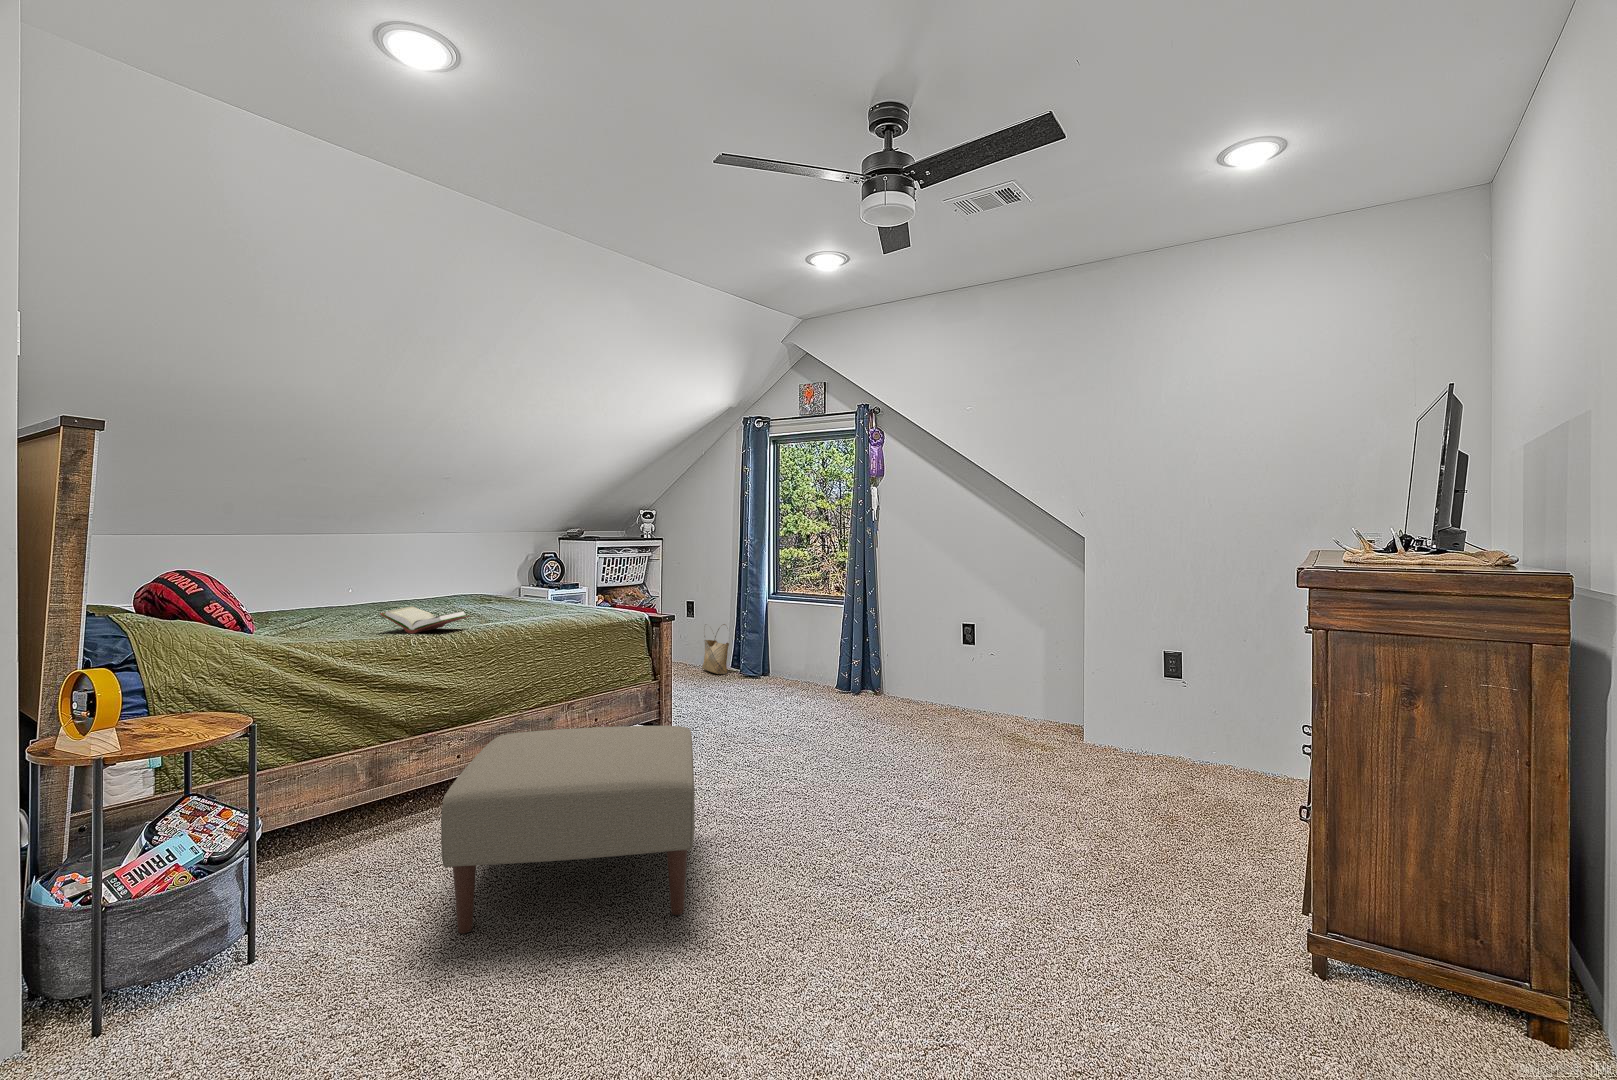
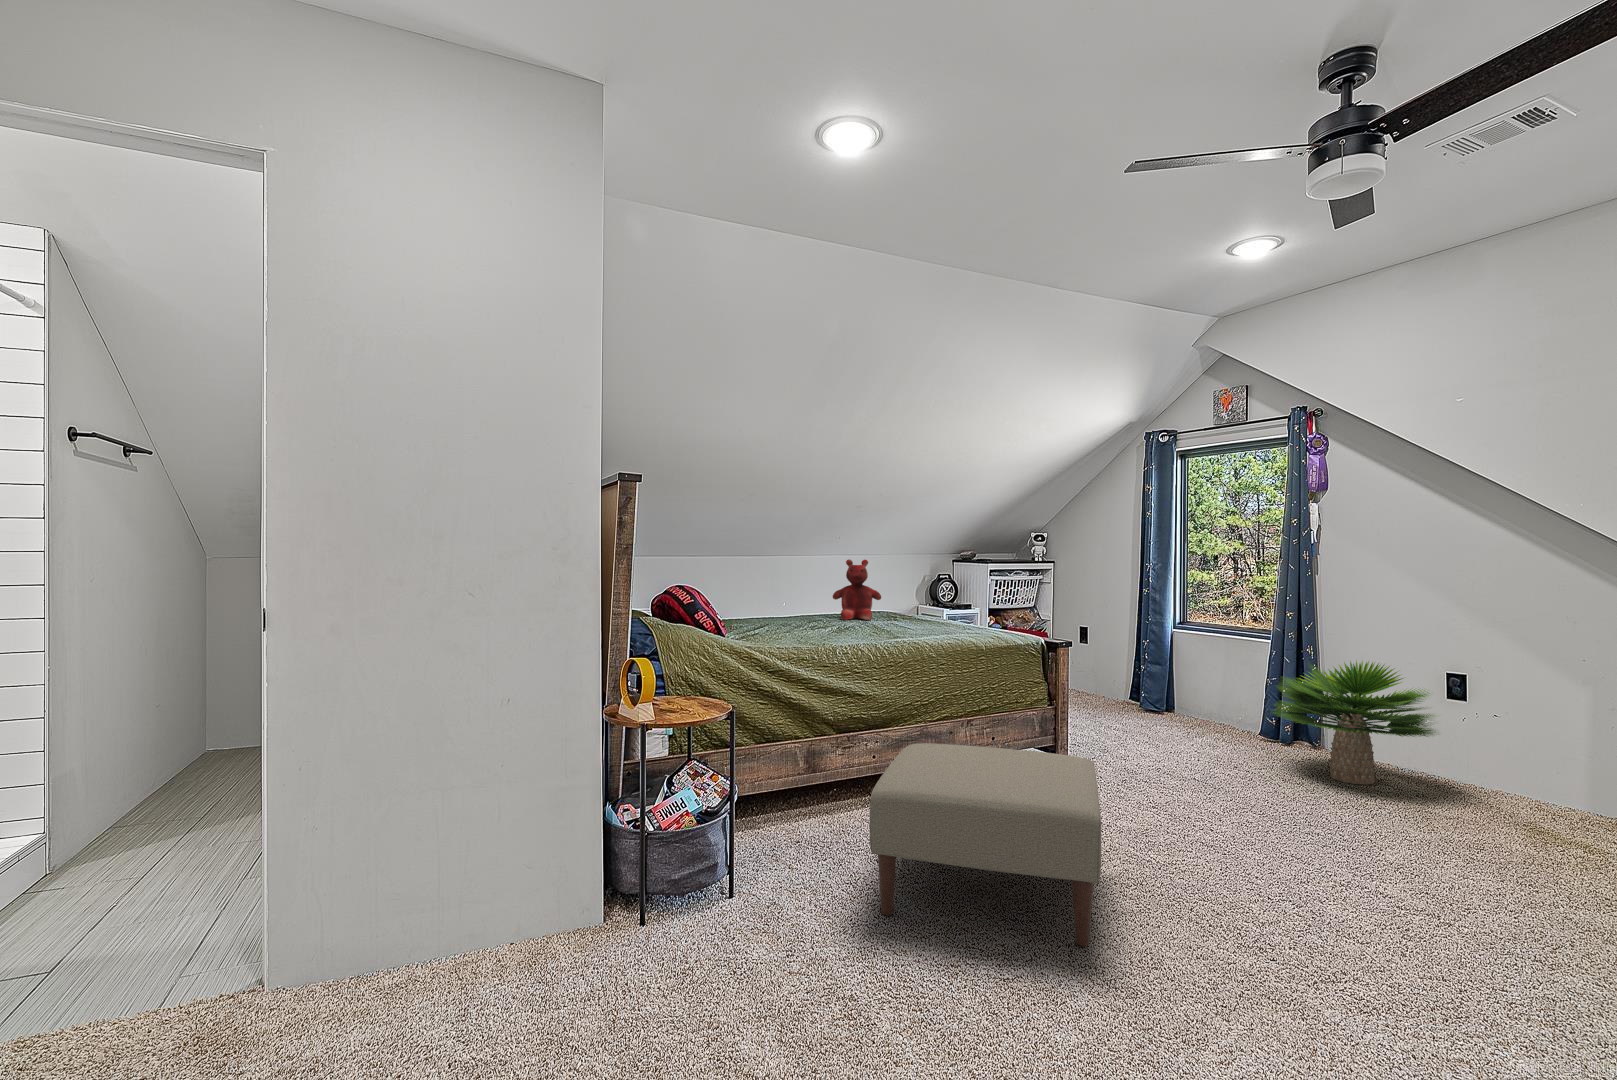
teddy bear: none [417,541,476,608] -> present [833,559,881,620]
book: present [380,606,470,634] -> none [811,619,883,644]
potted plant: none [839,615,961,718] -> present [1277,660,1436,785]
woven basket: present [702,624,729,674] -> none [1099,652,1130,707]

